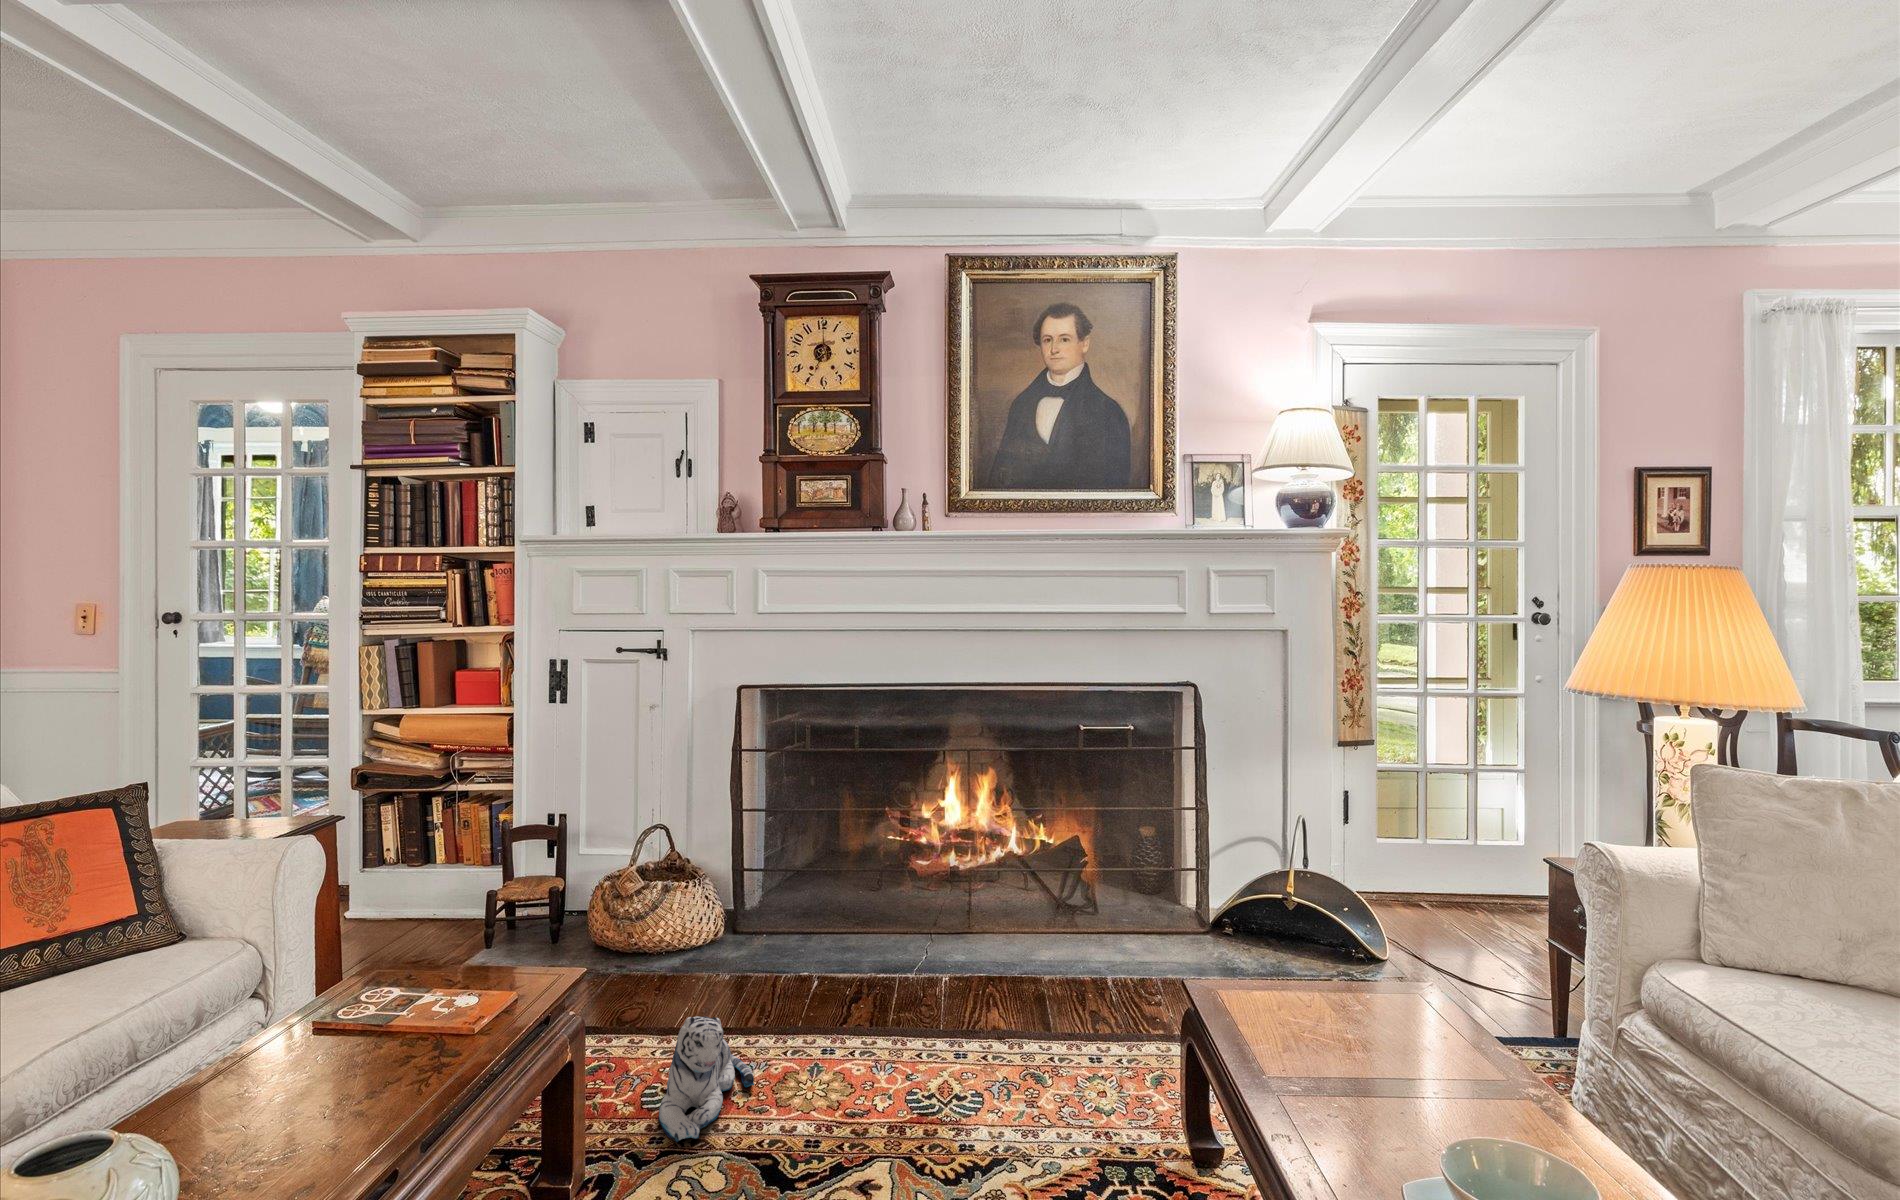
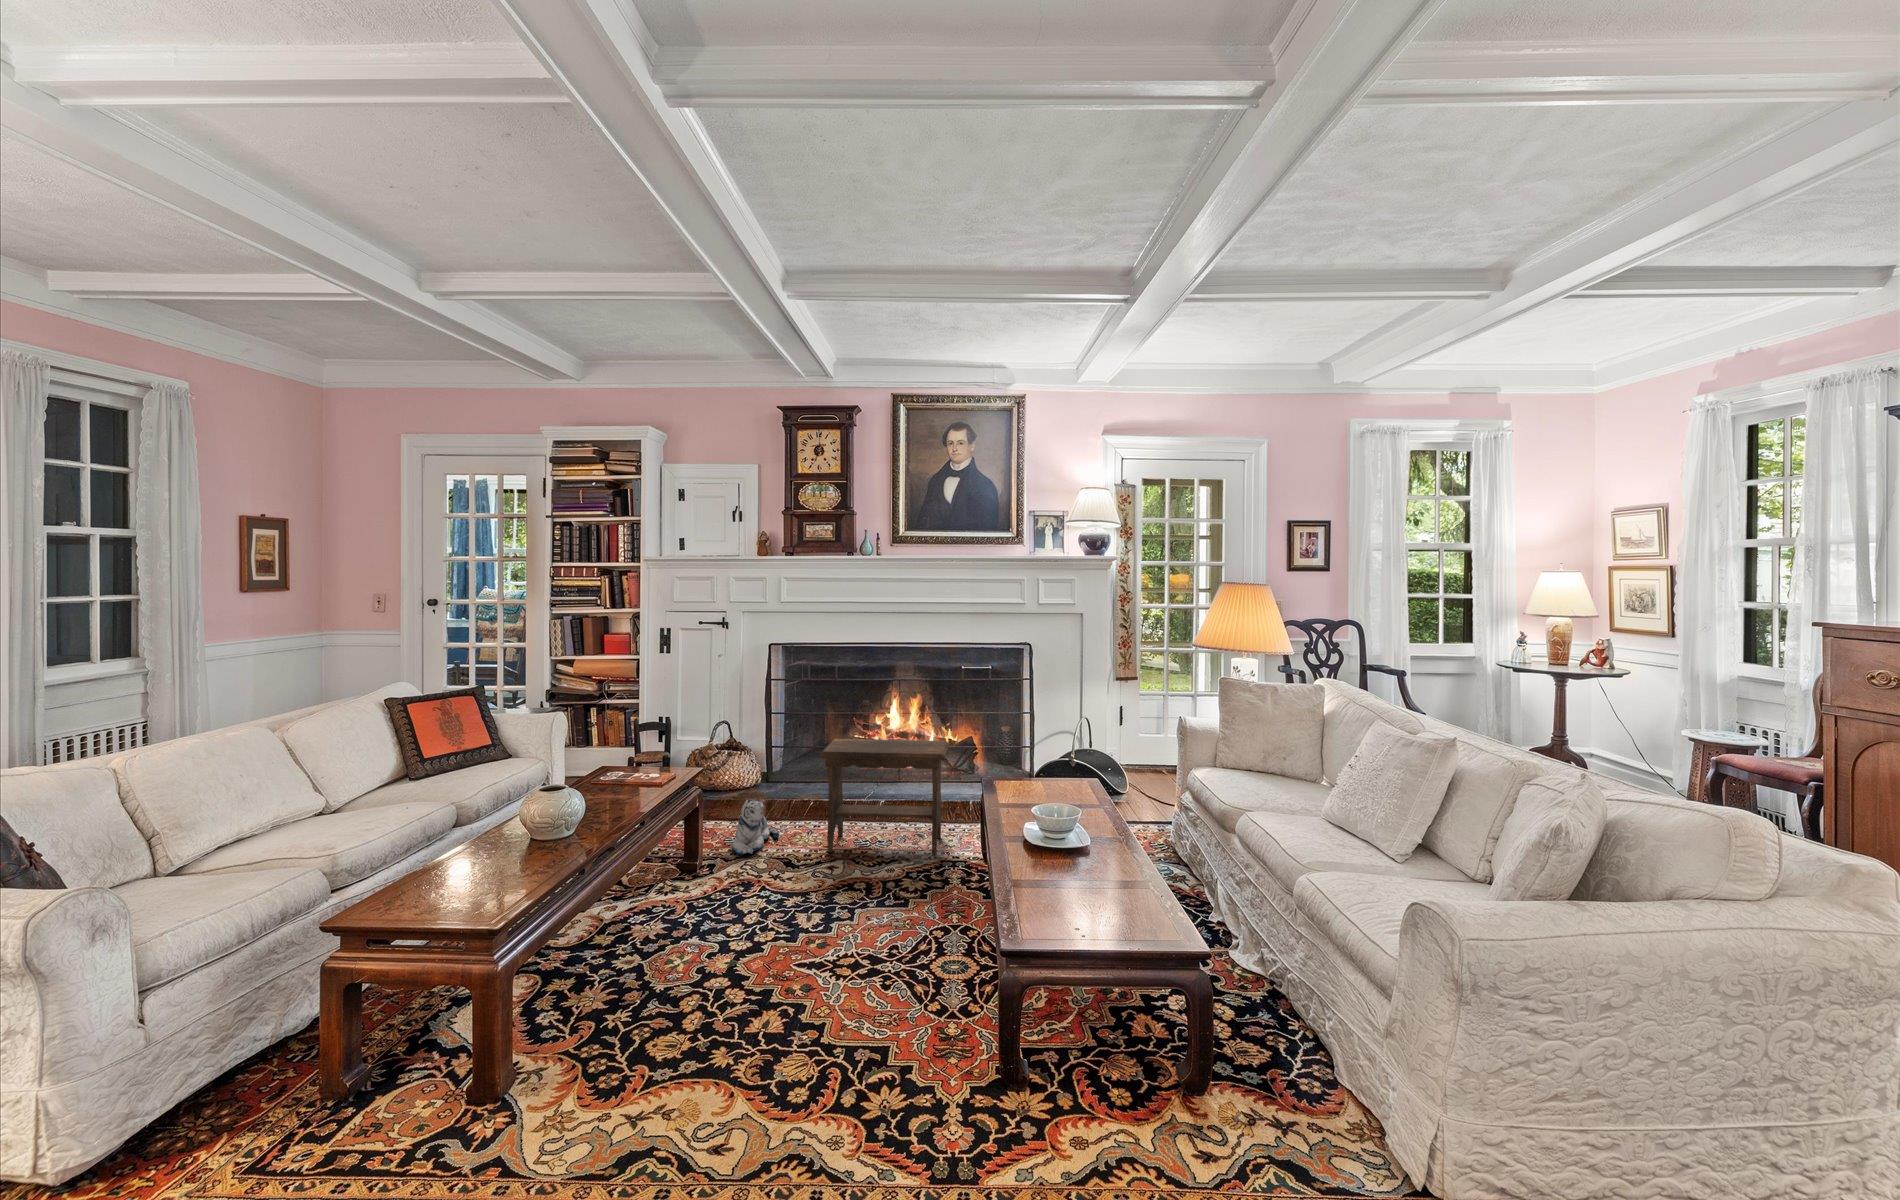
footstool: none [834,886,1097,1140] -> present [819,739,949,855]

